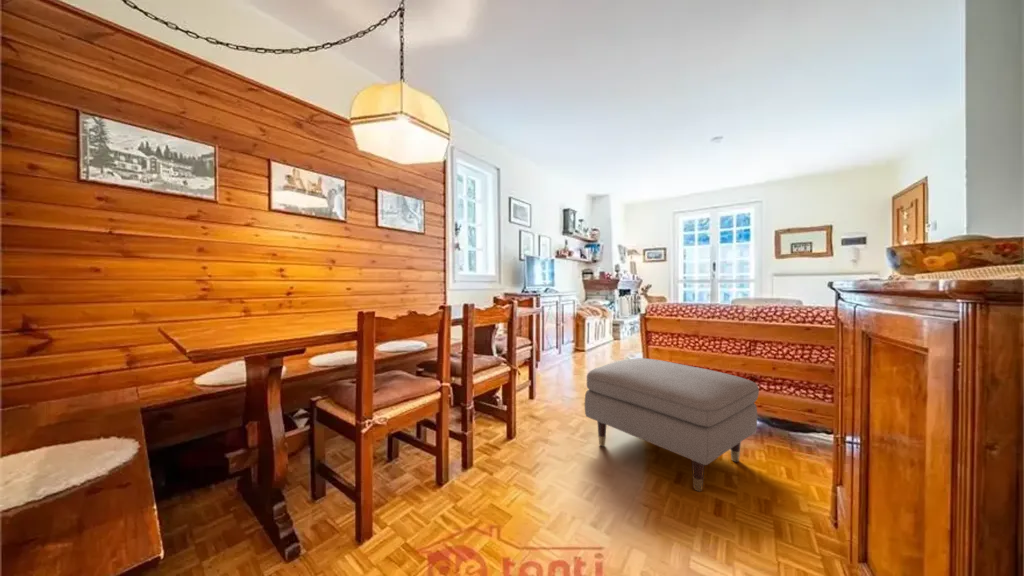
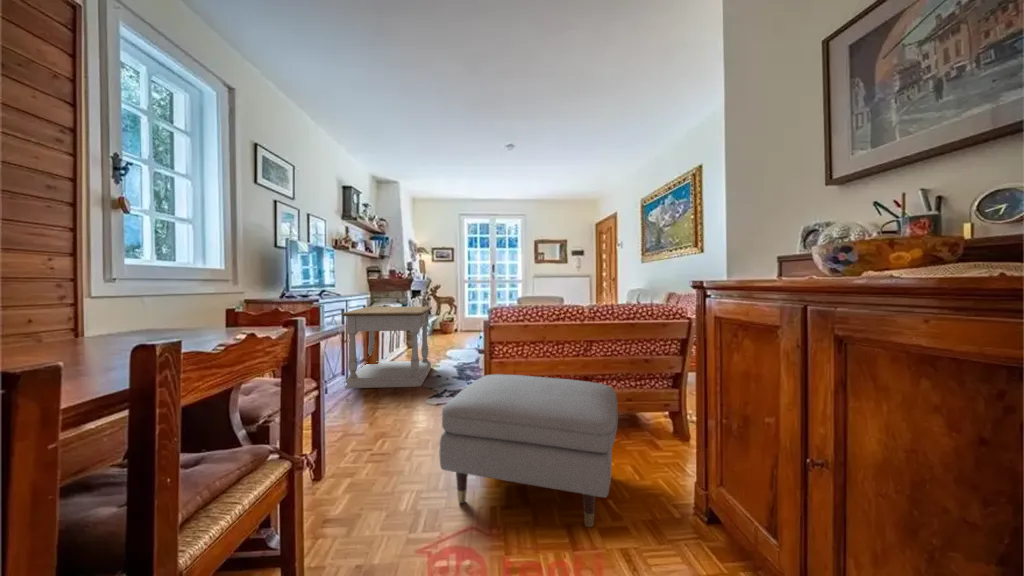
side table: none [553,302,627,369] -> present [342,307,432,388]

